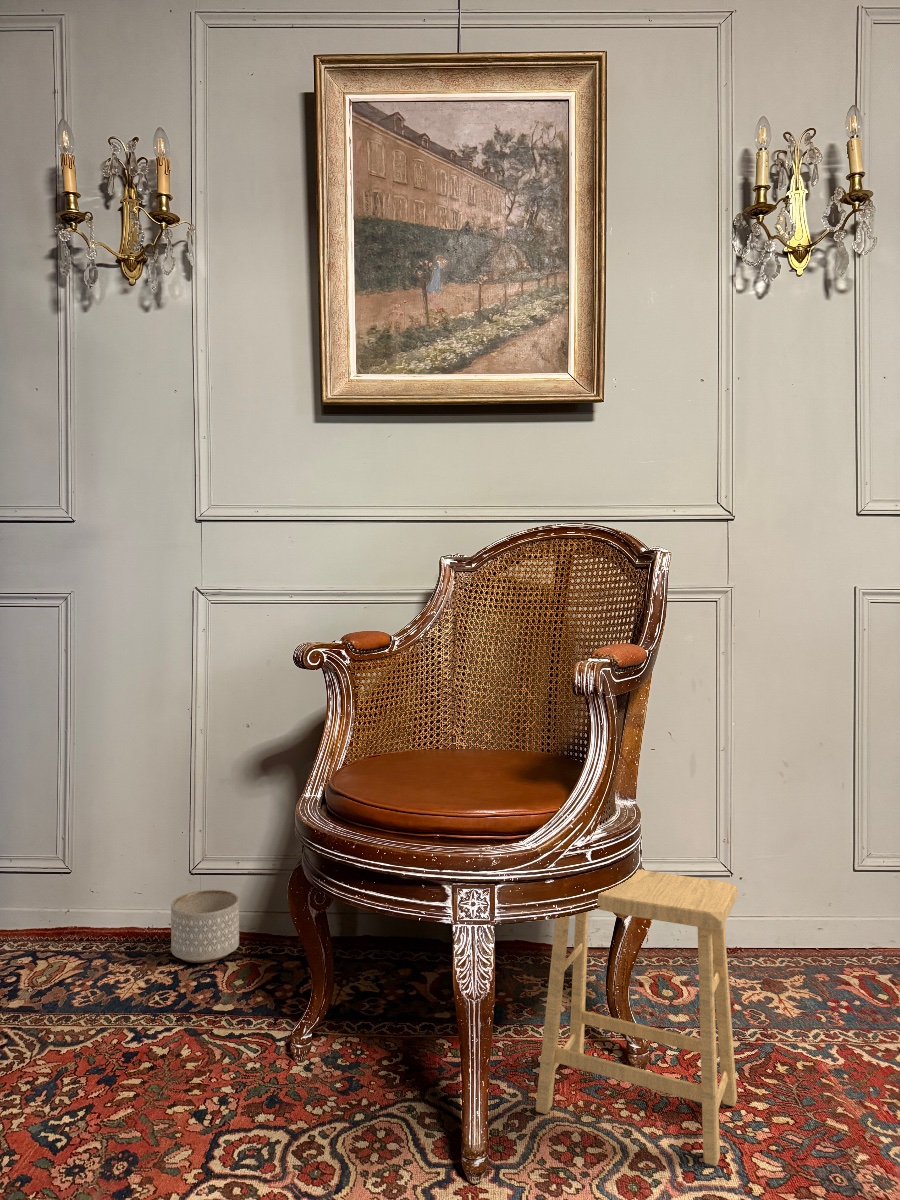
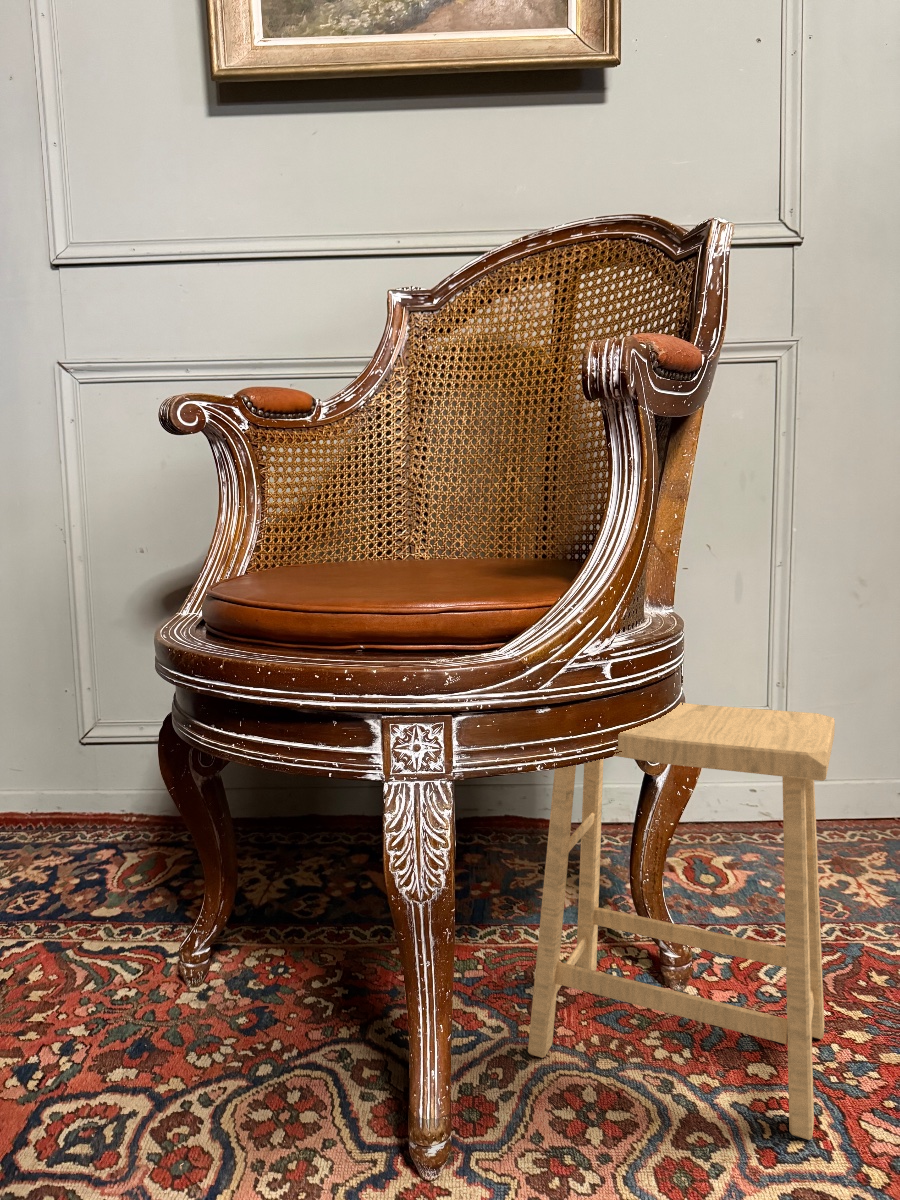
planter: present [171,890,239,963] -> none [53,765,148,855]

